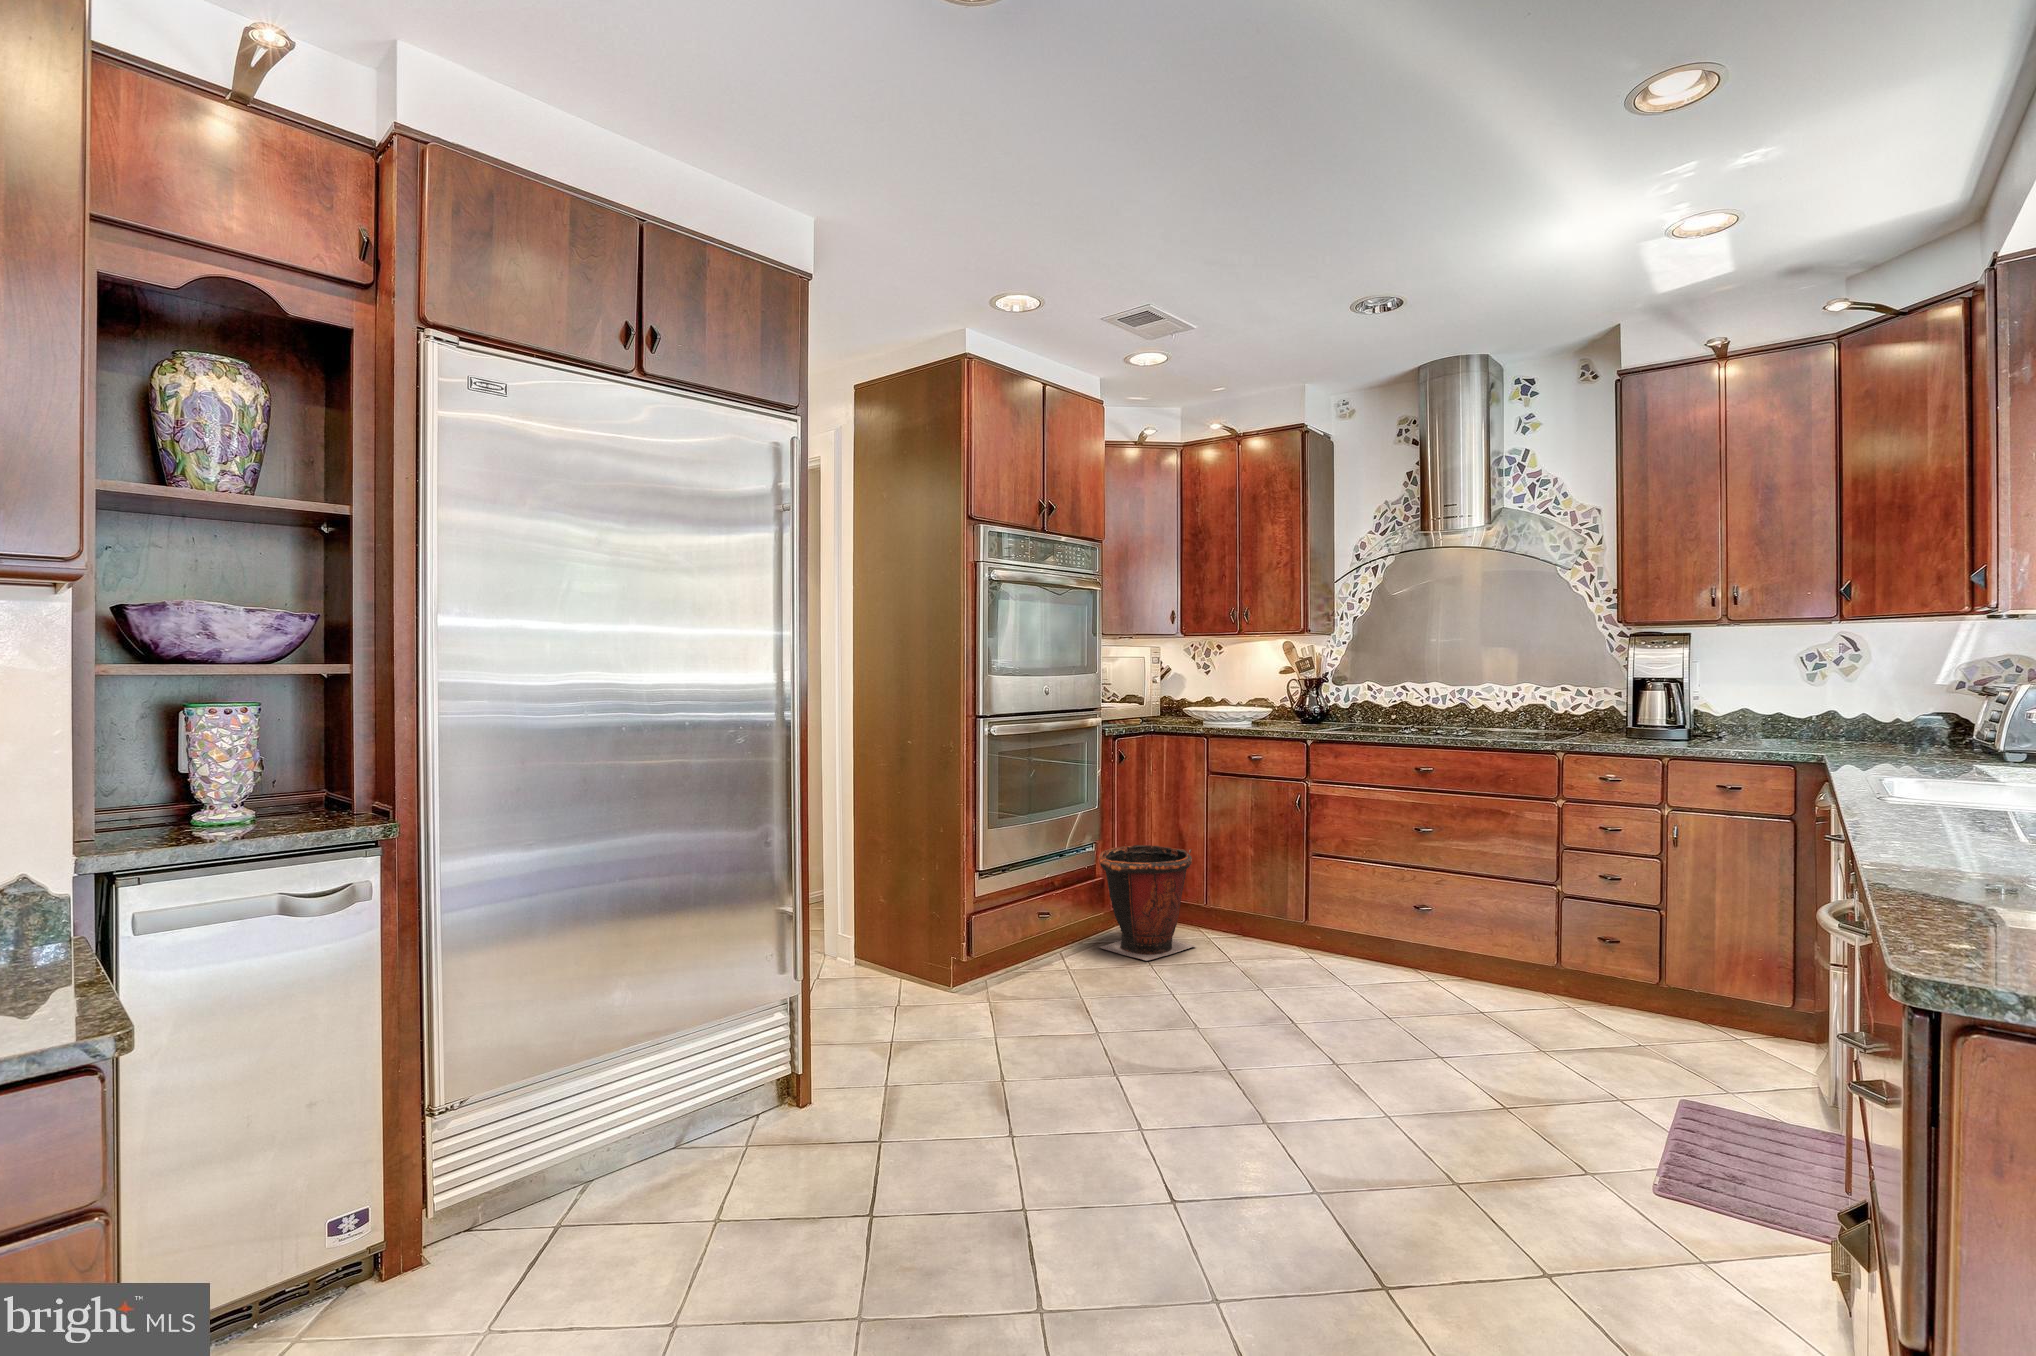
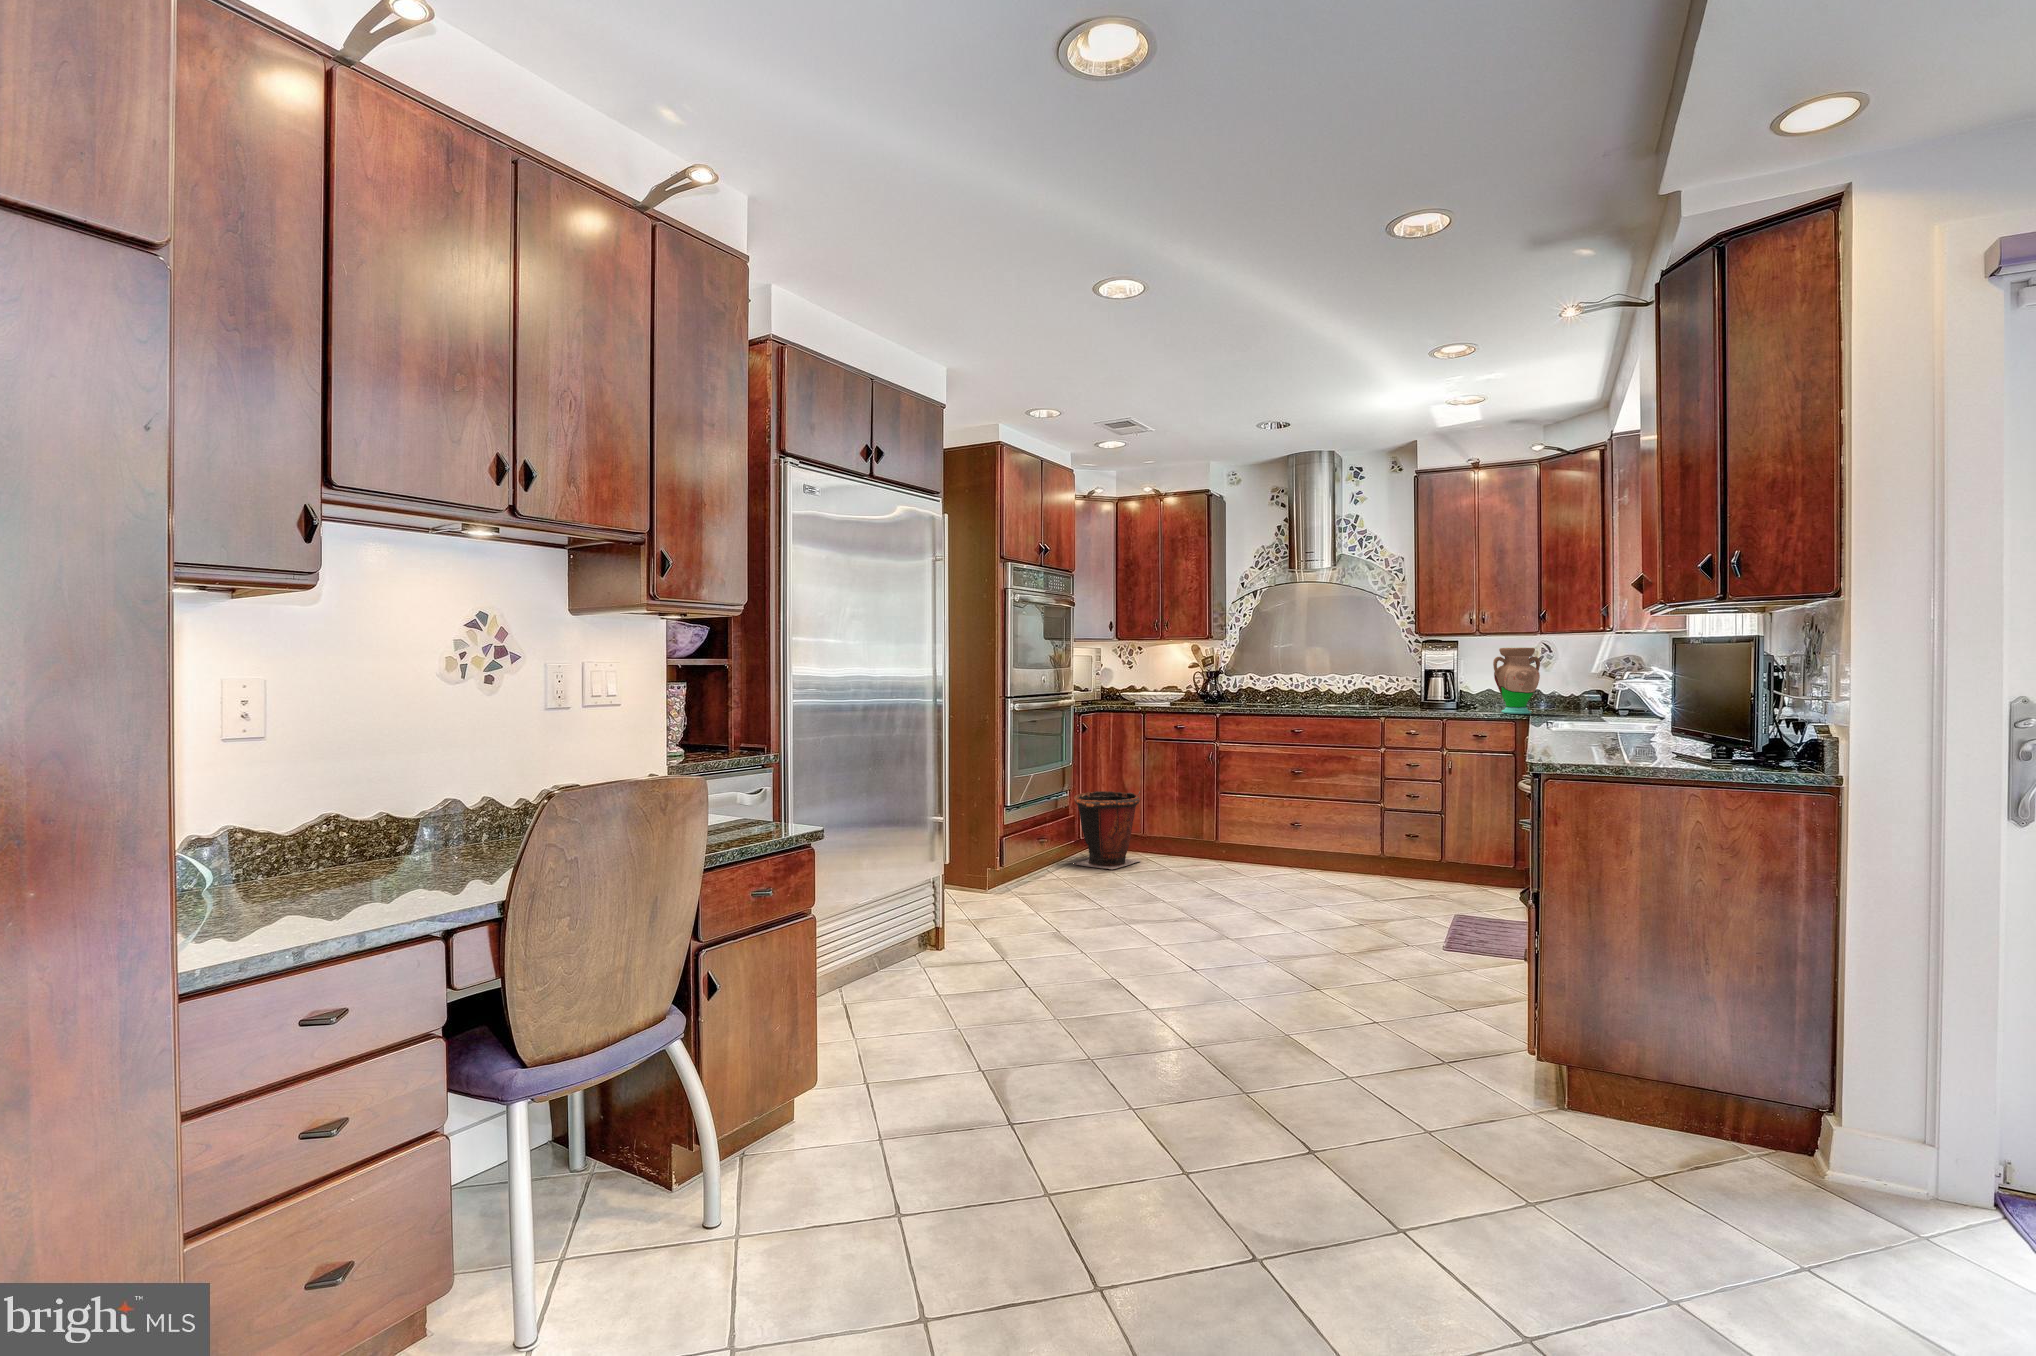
vase: none [1754,643,1841,754] -> present [1493,648,1540,714]

